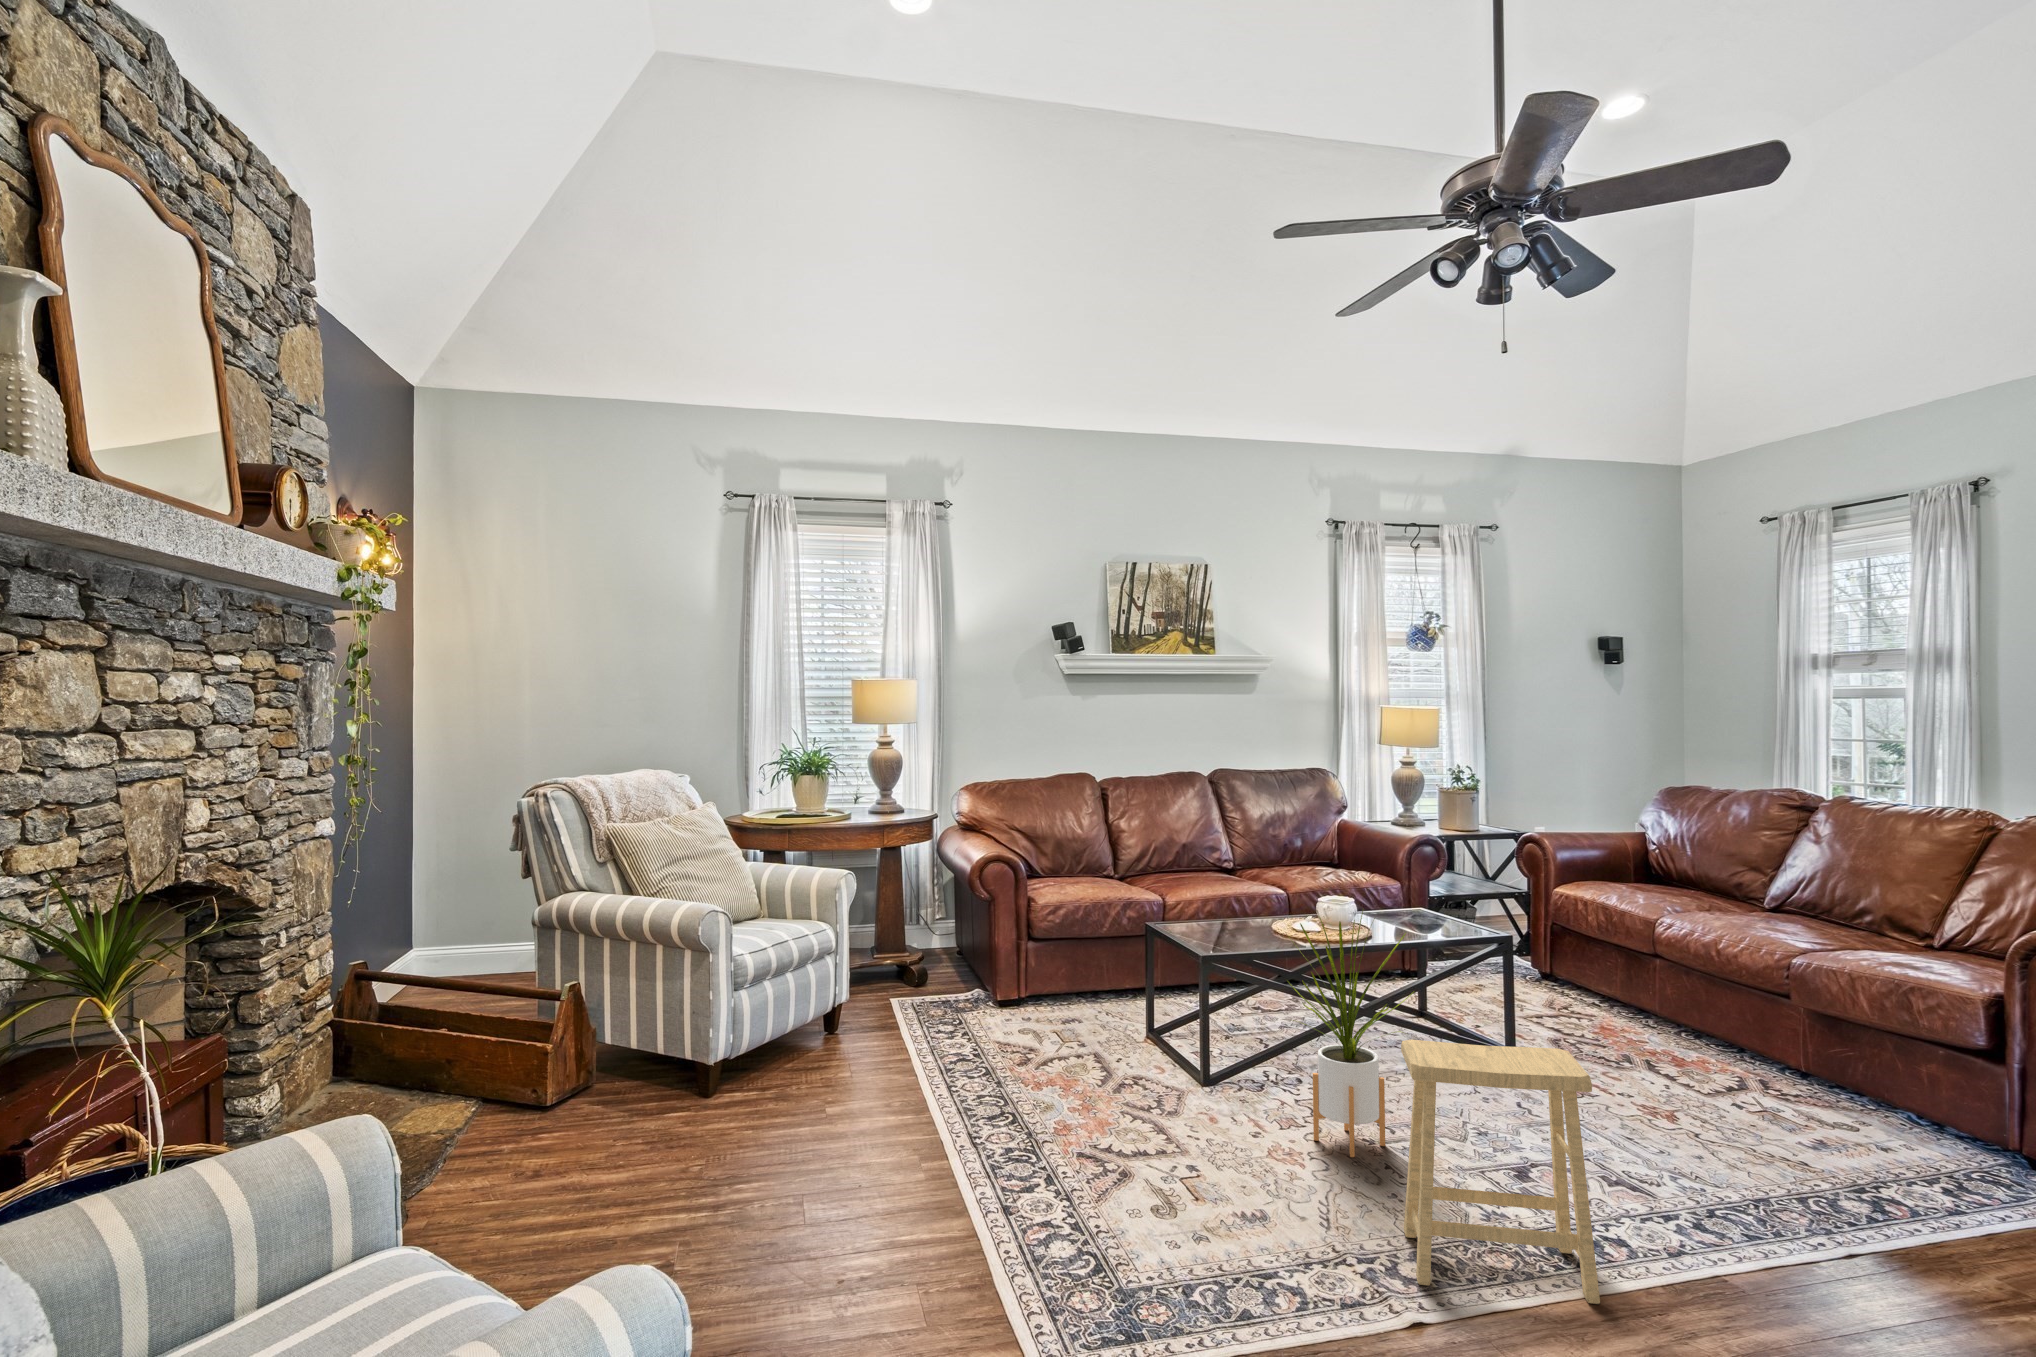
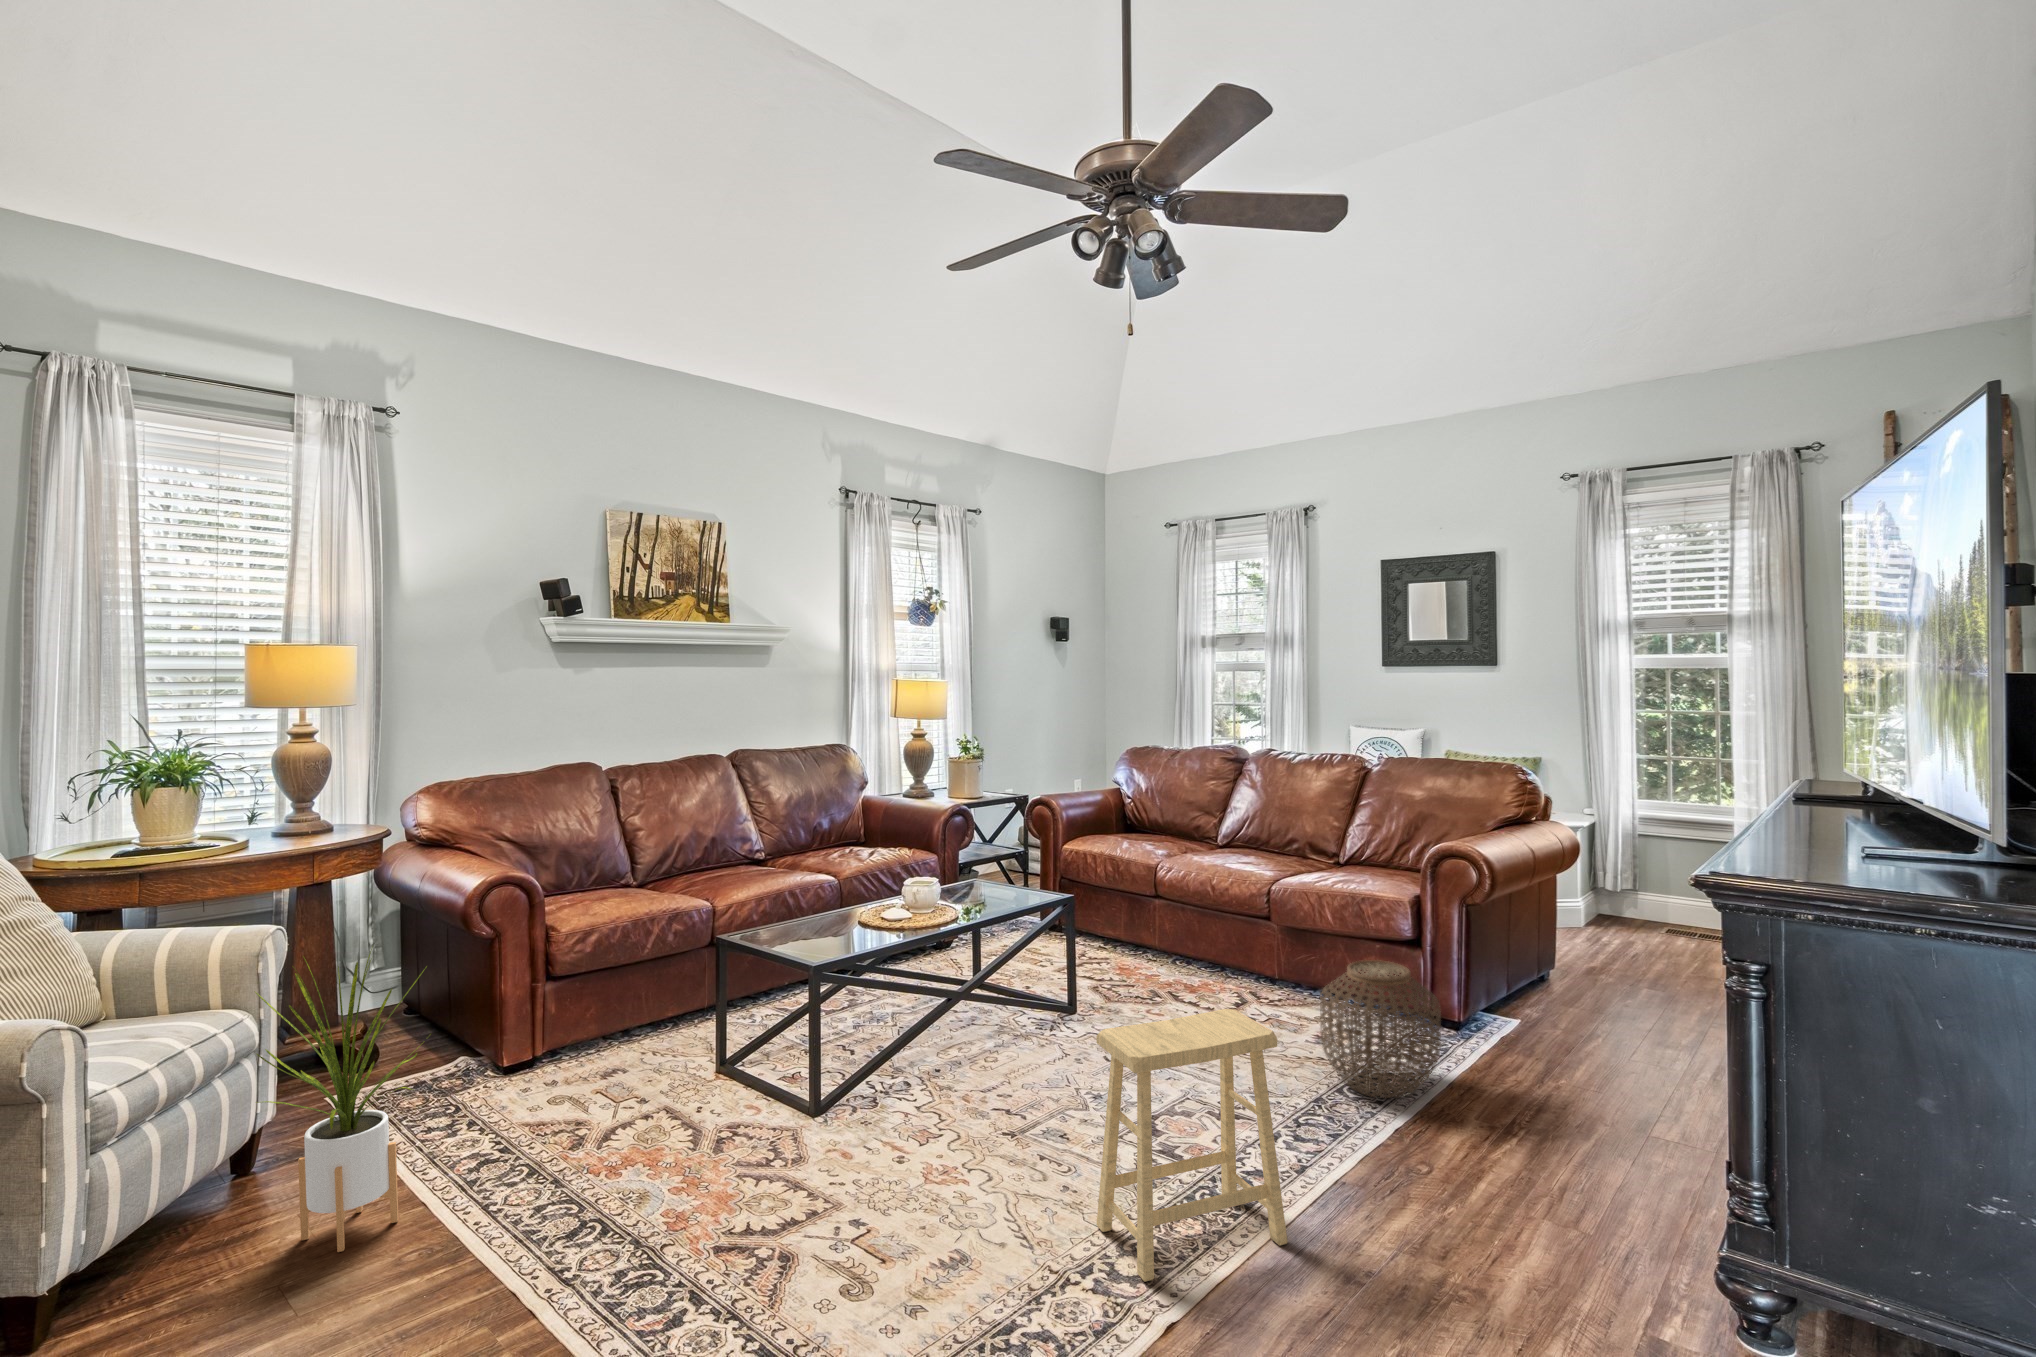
house plant: present [1288,911,1412,1157] -> present [255,946,426,1252]
woven basket: none [1772,1051,1950,1225] -> present [1320,960,1441,1098]

